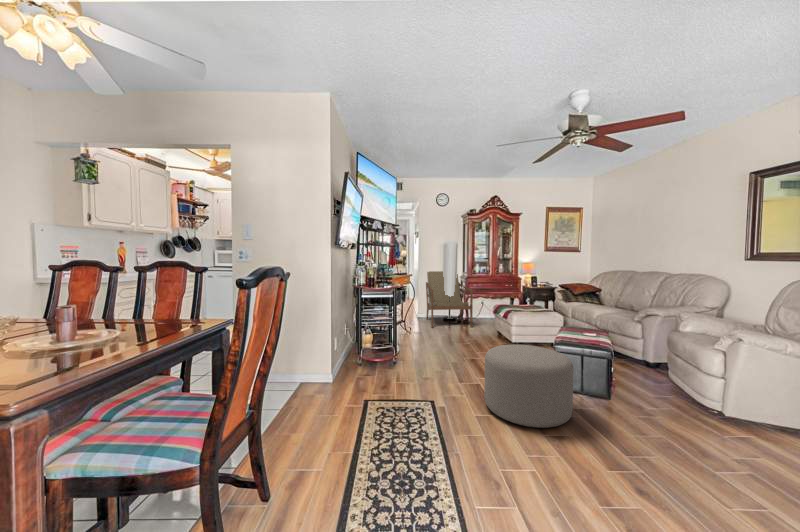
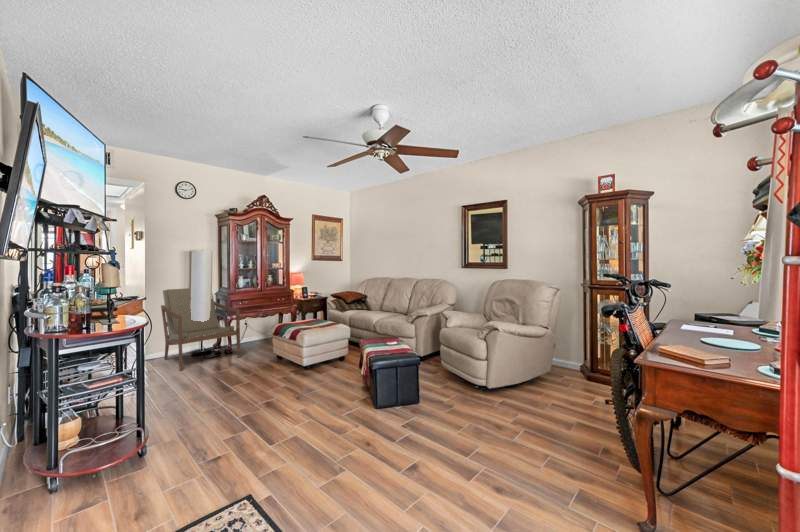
ottoman: present [484,344,573,428] -> none [318,370,416,475]

